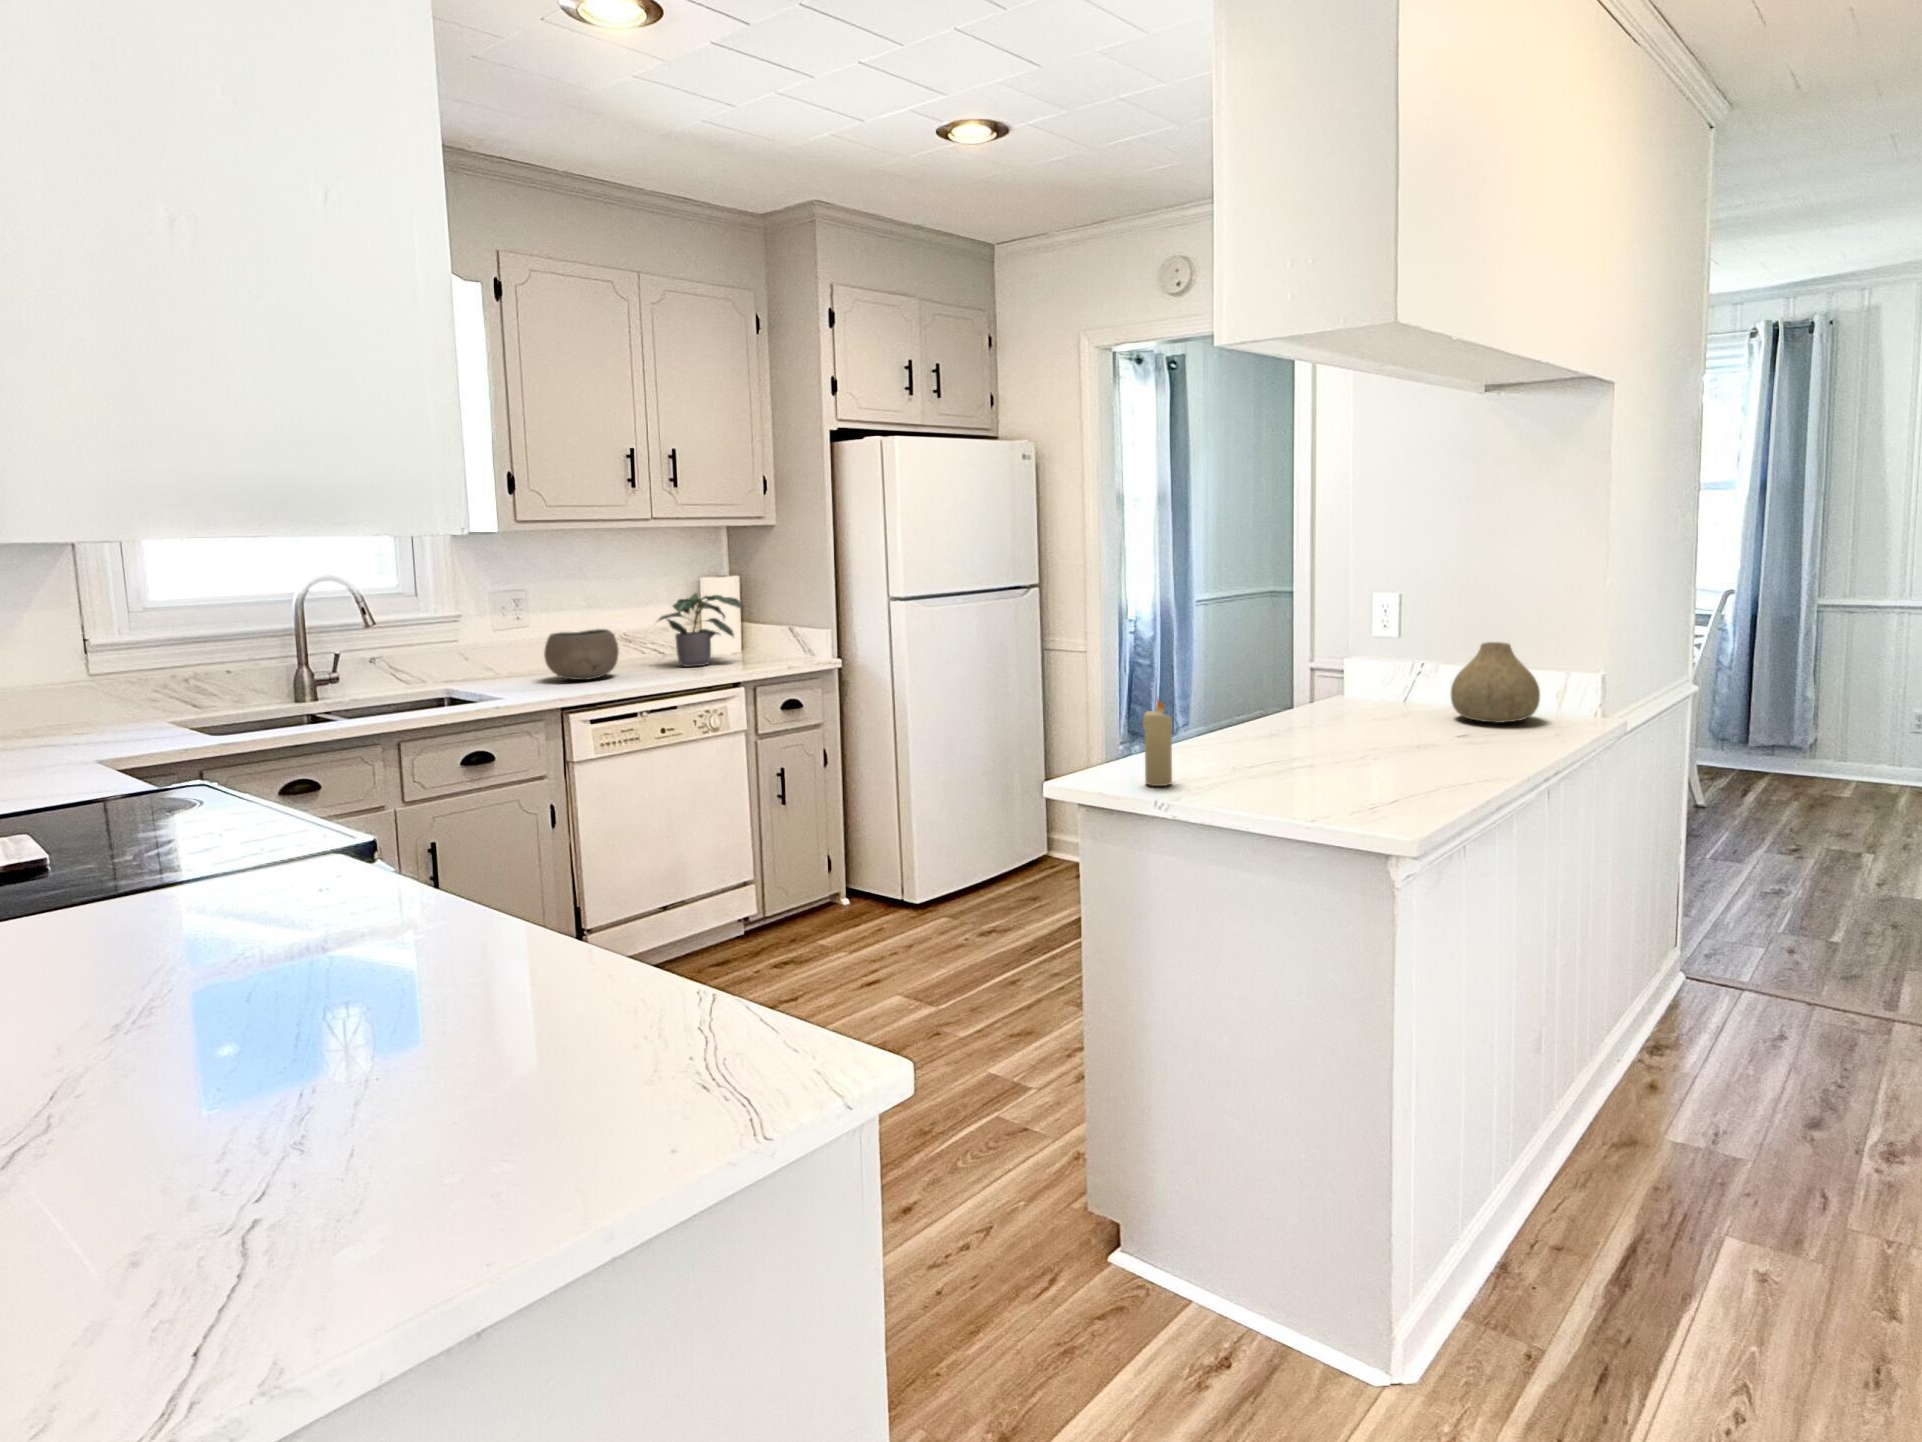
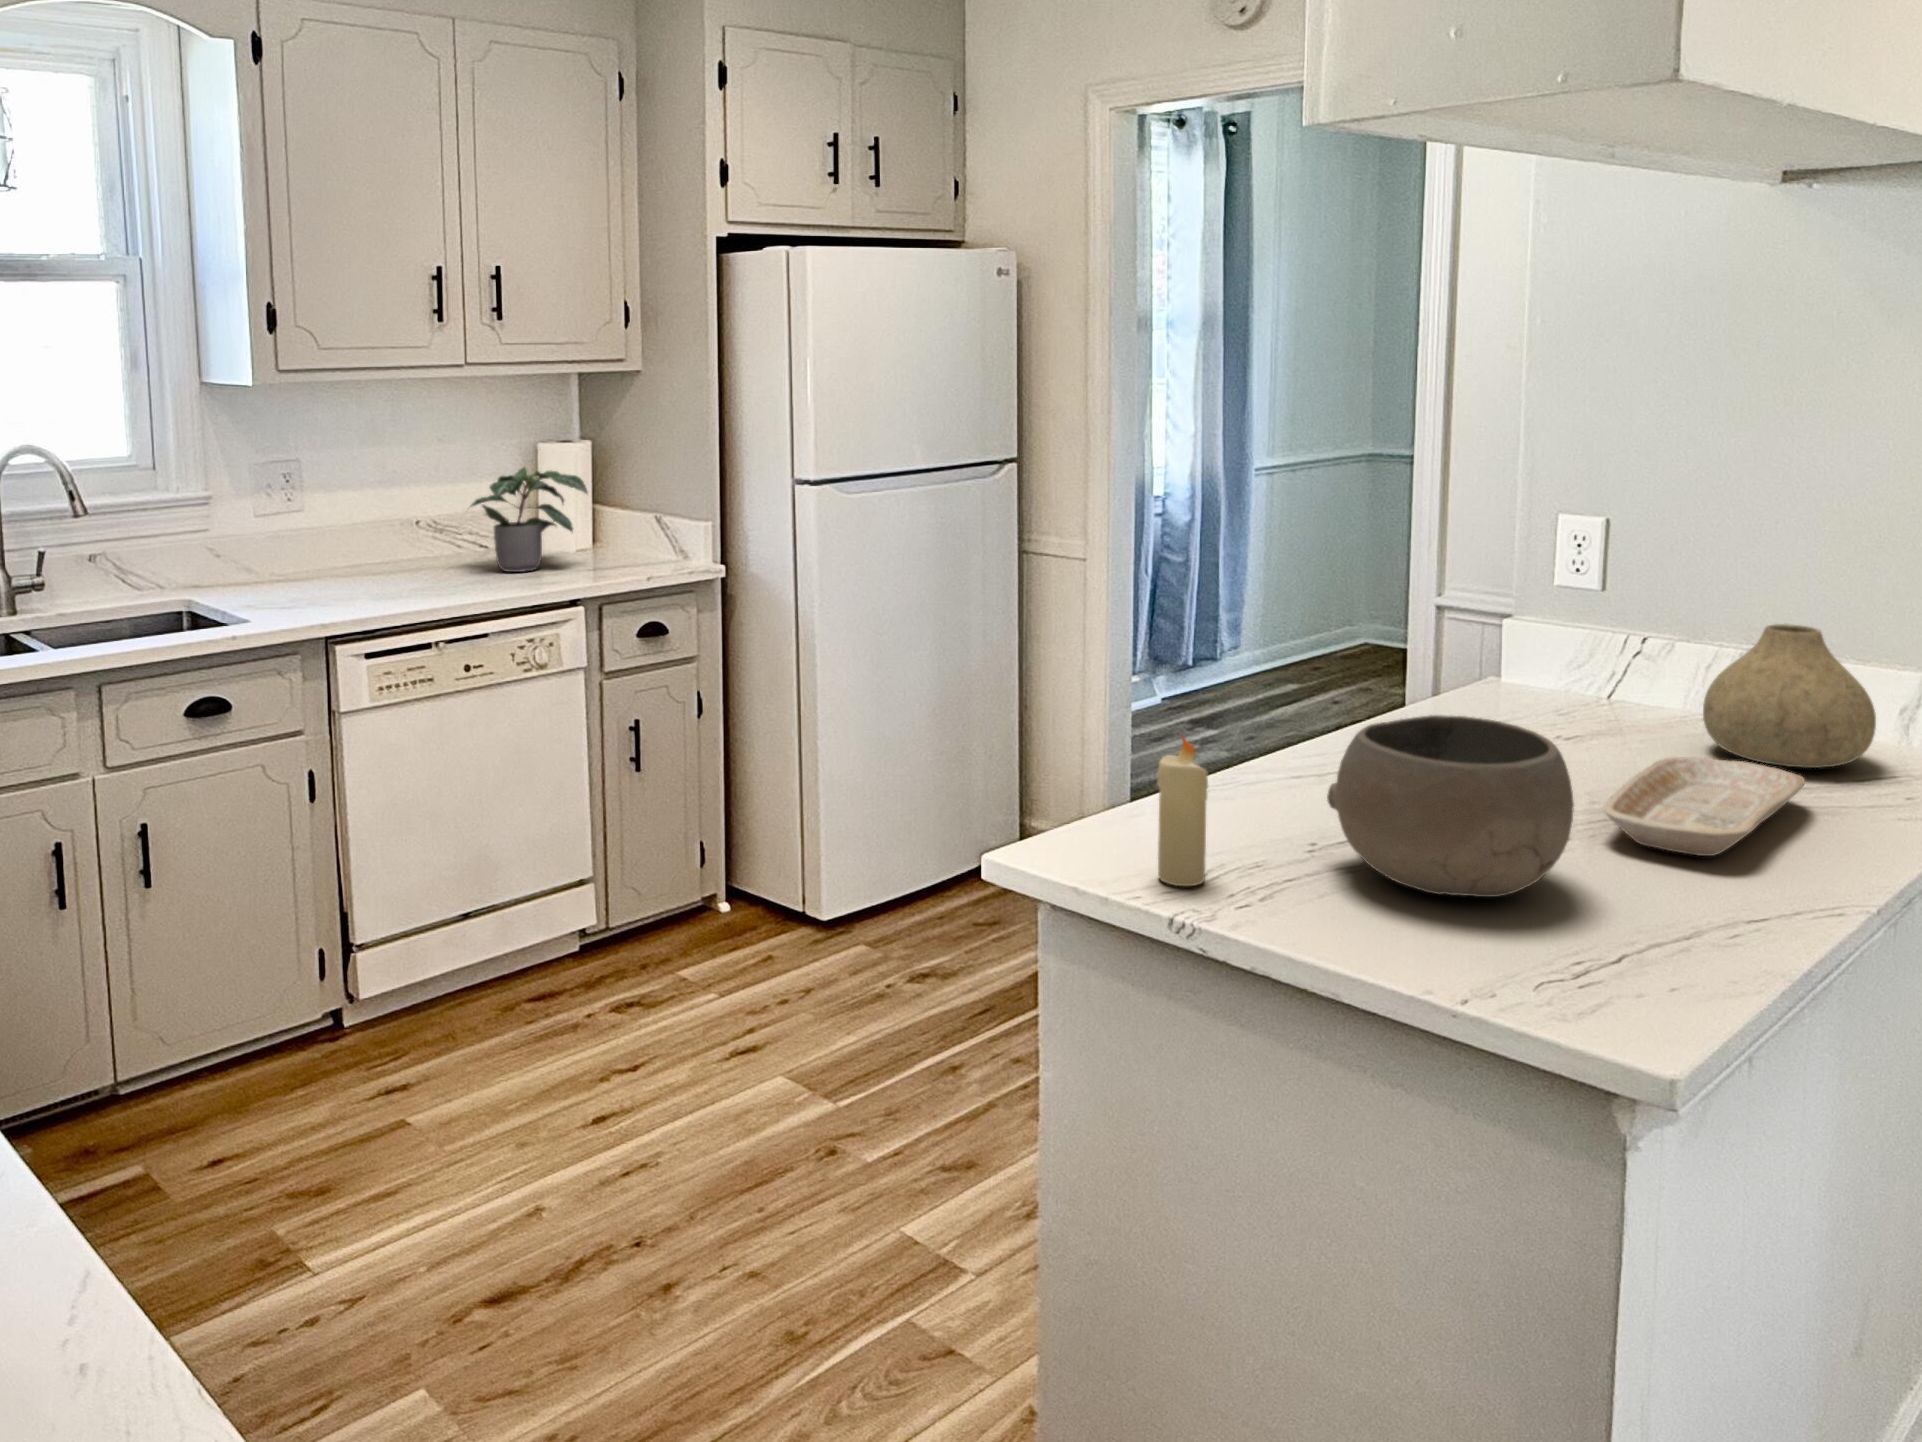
bowl: present [544,629,619,680] -> present [1327,715,1574,897]
tray: none [1391,716,1500,759] -> present [1603,757,1805,856]

